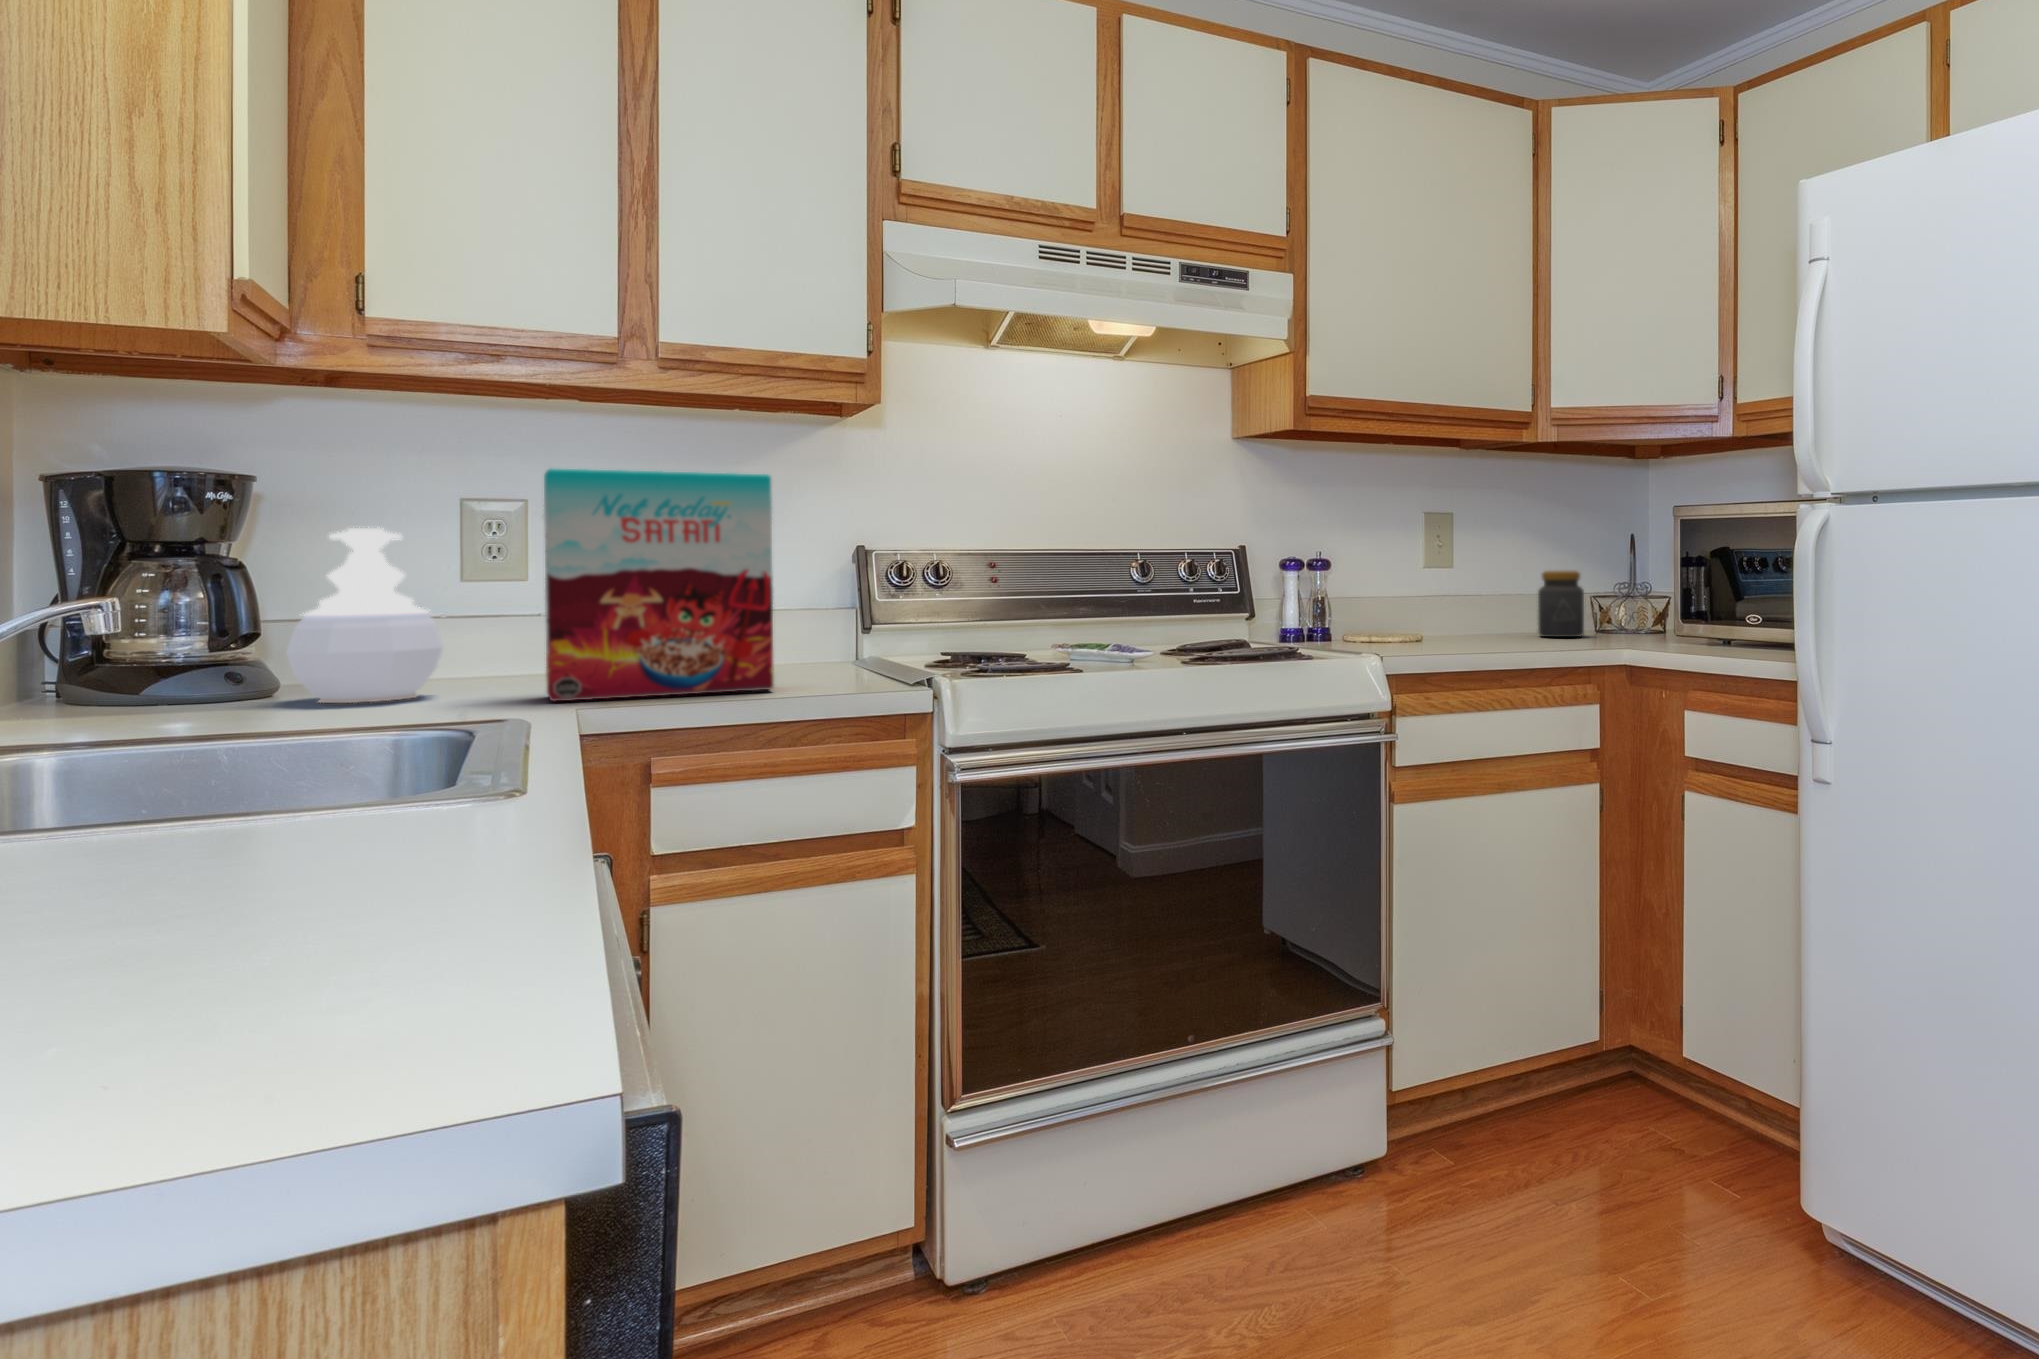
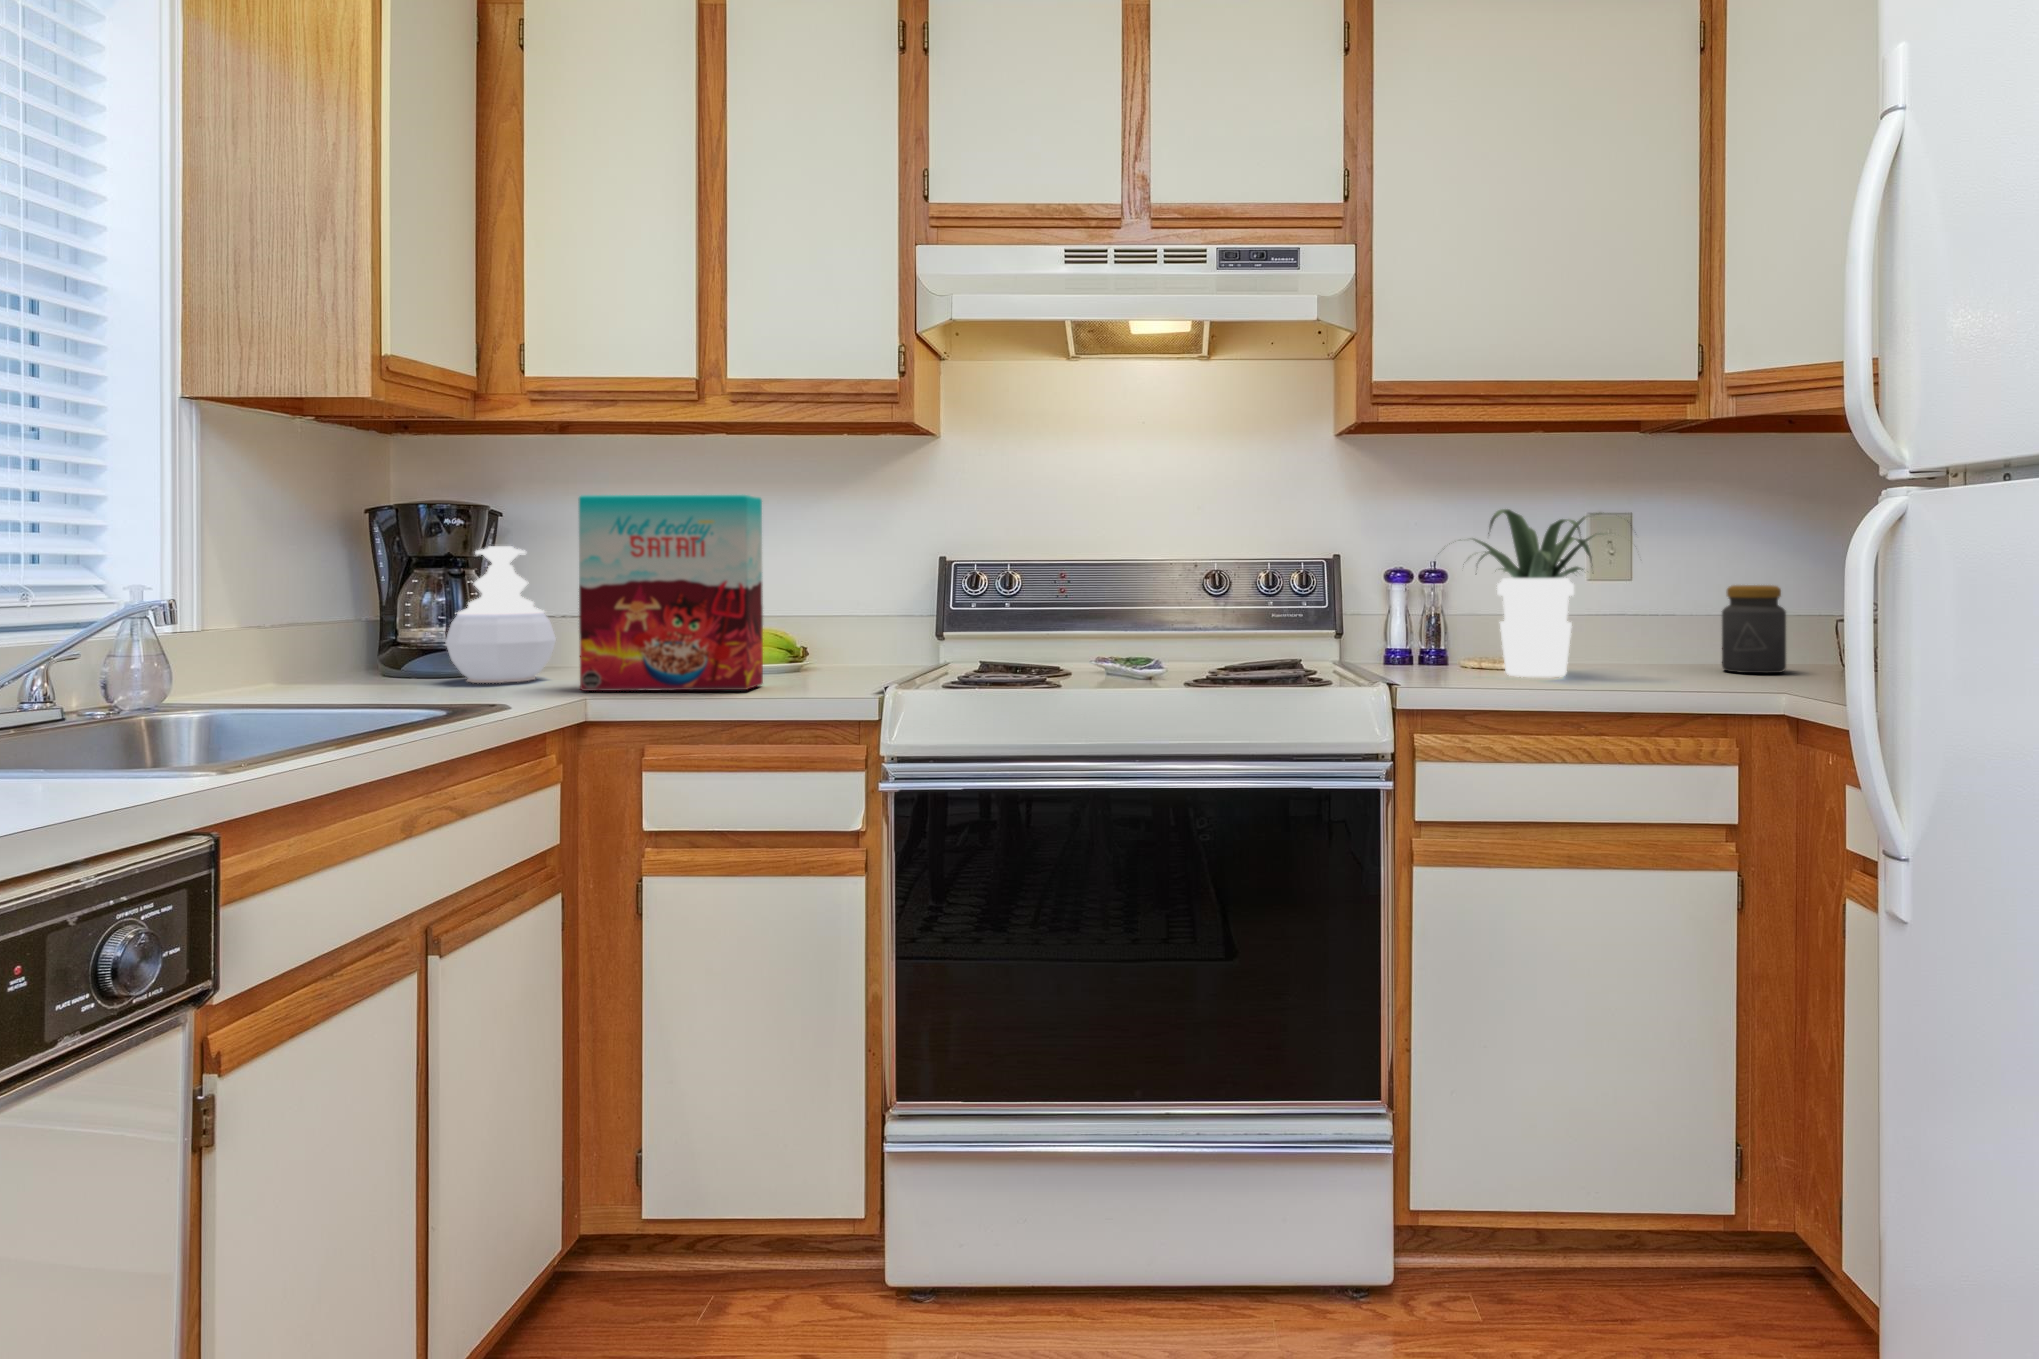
potted plant: none [1361,508,1514,646] -> present [1438,509,1594,677]

